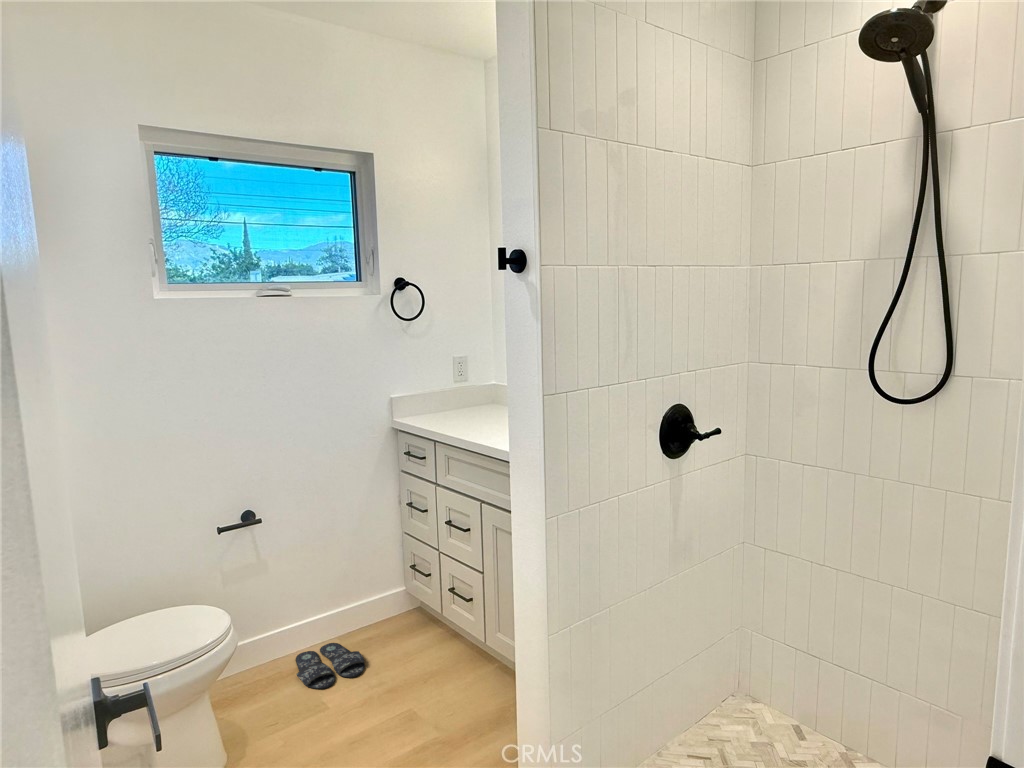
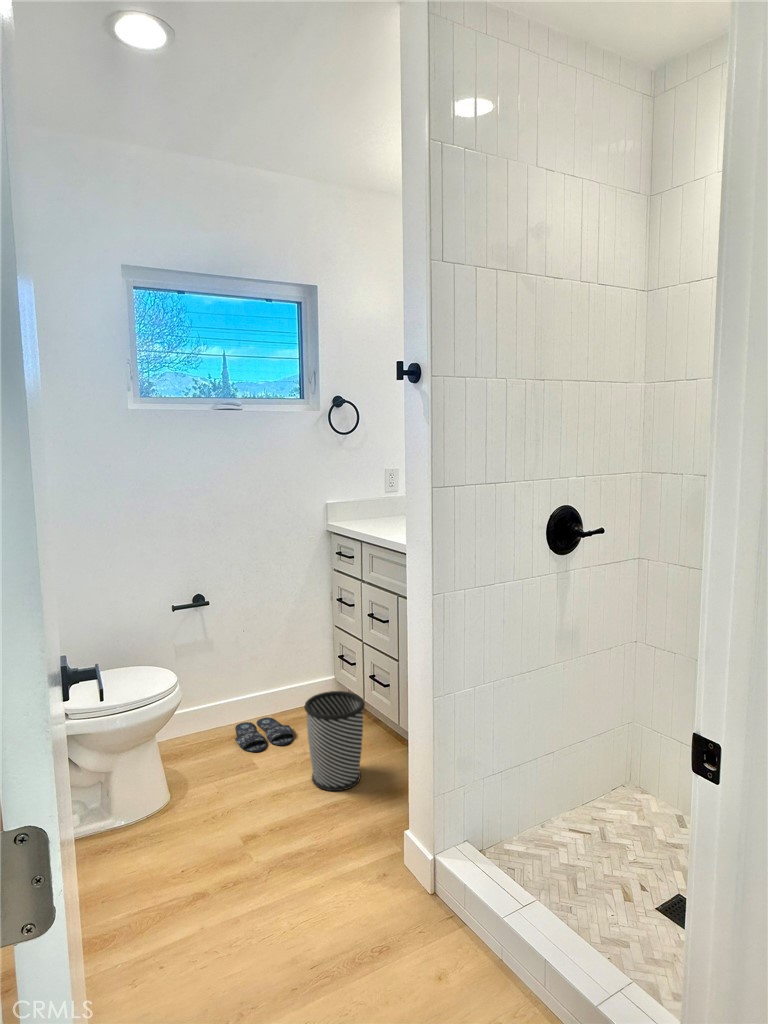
wastebasket: none [382,613,451,731] -> present [304,691,365,791]

